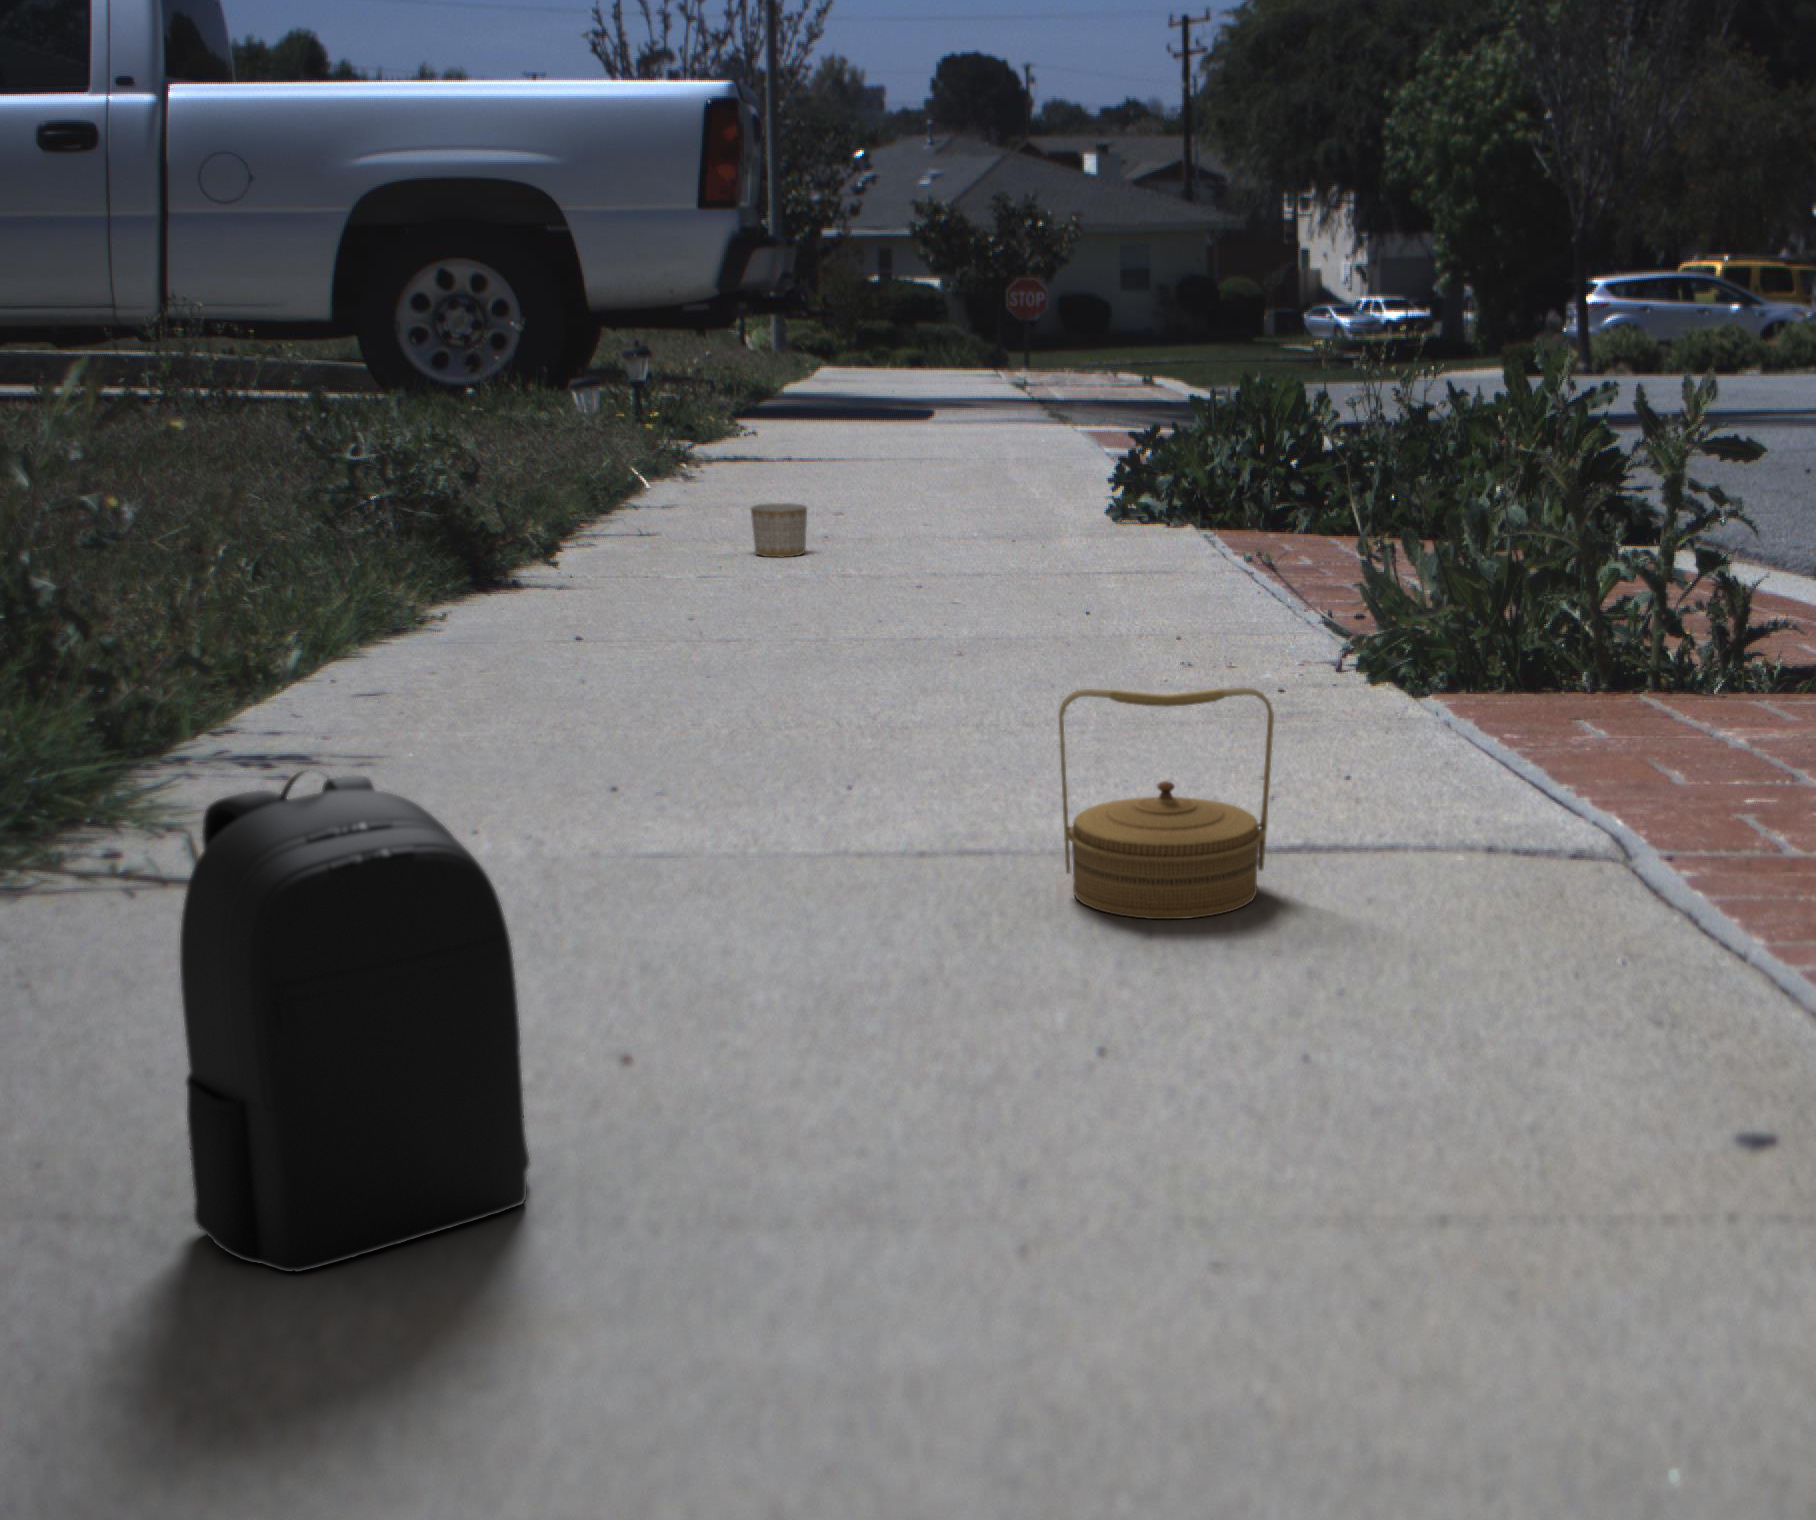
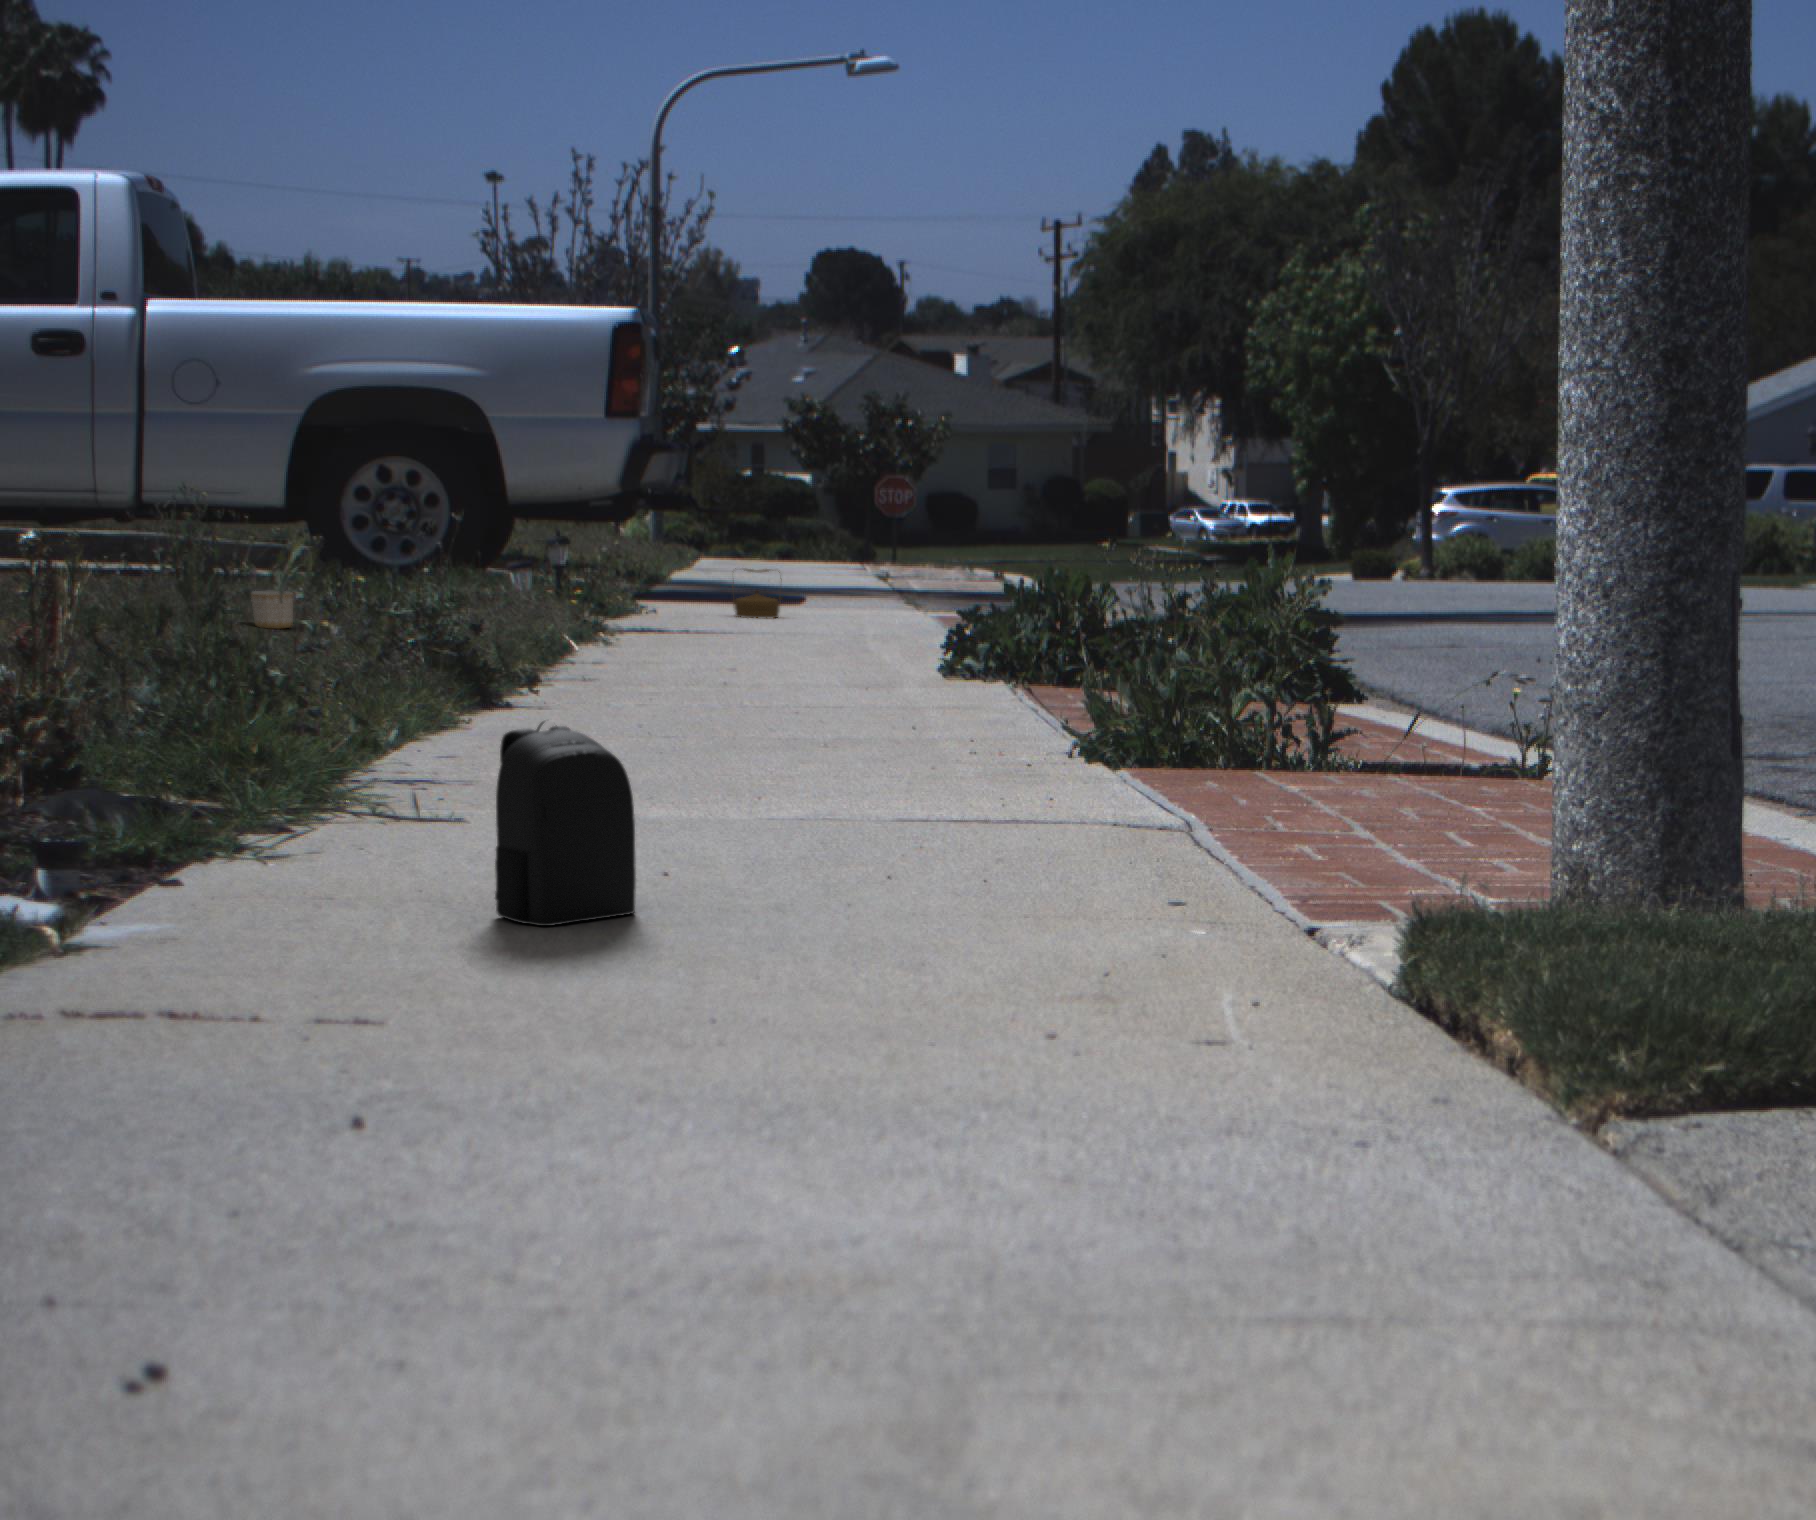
planter: present [751,503,807,557] -> present [251,591,293,629]
basket: present [1059,688,1274,919] -> present [733,568,780,618]

